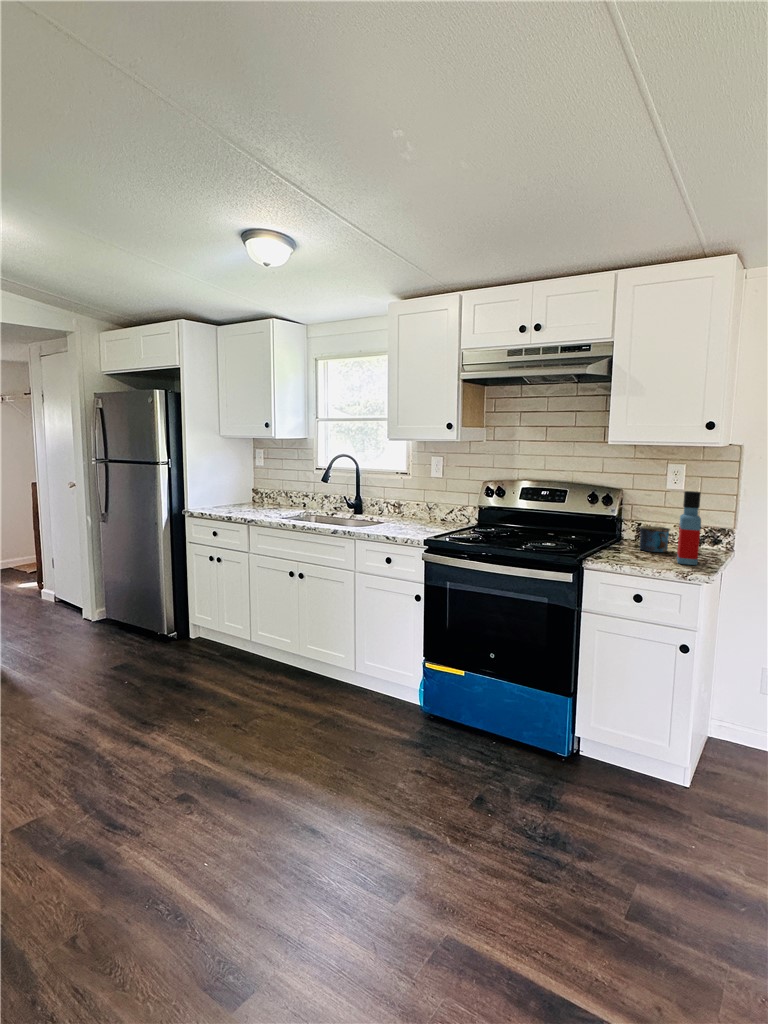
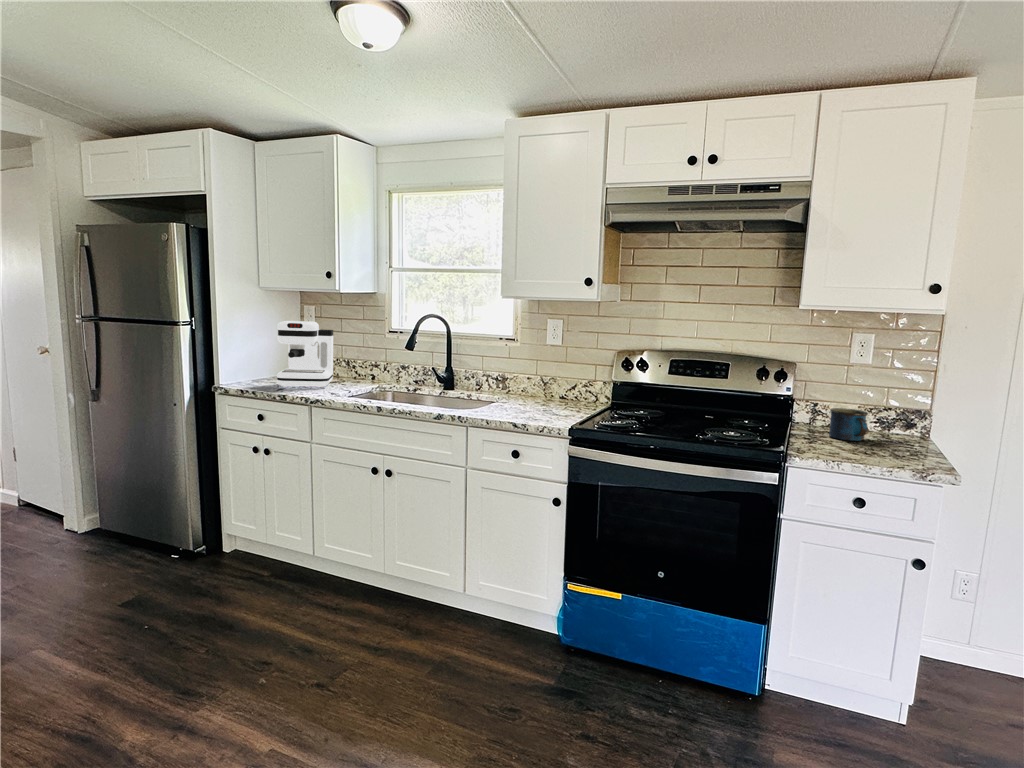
coffee maker: none [229,462,273,512] -> present [277,321,333,388]
bottle: present [677,491,701,565] -> none [888,369,930,460]

